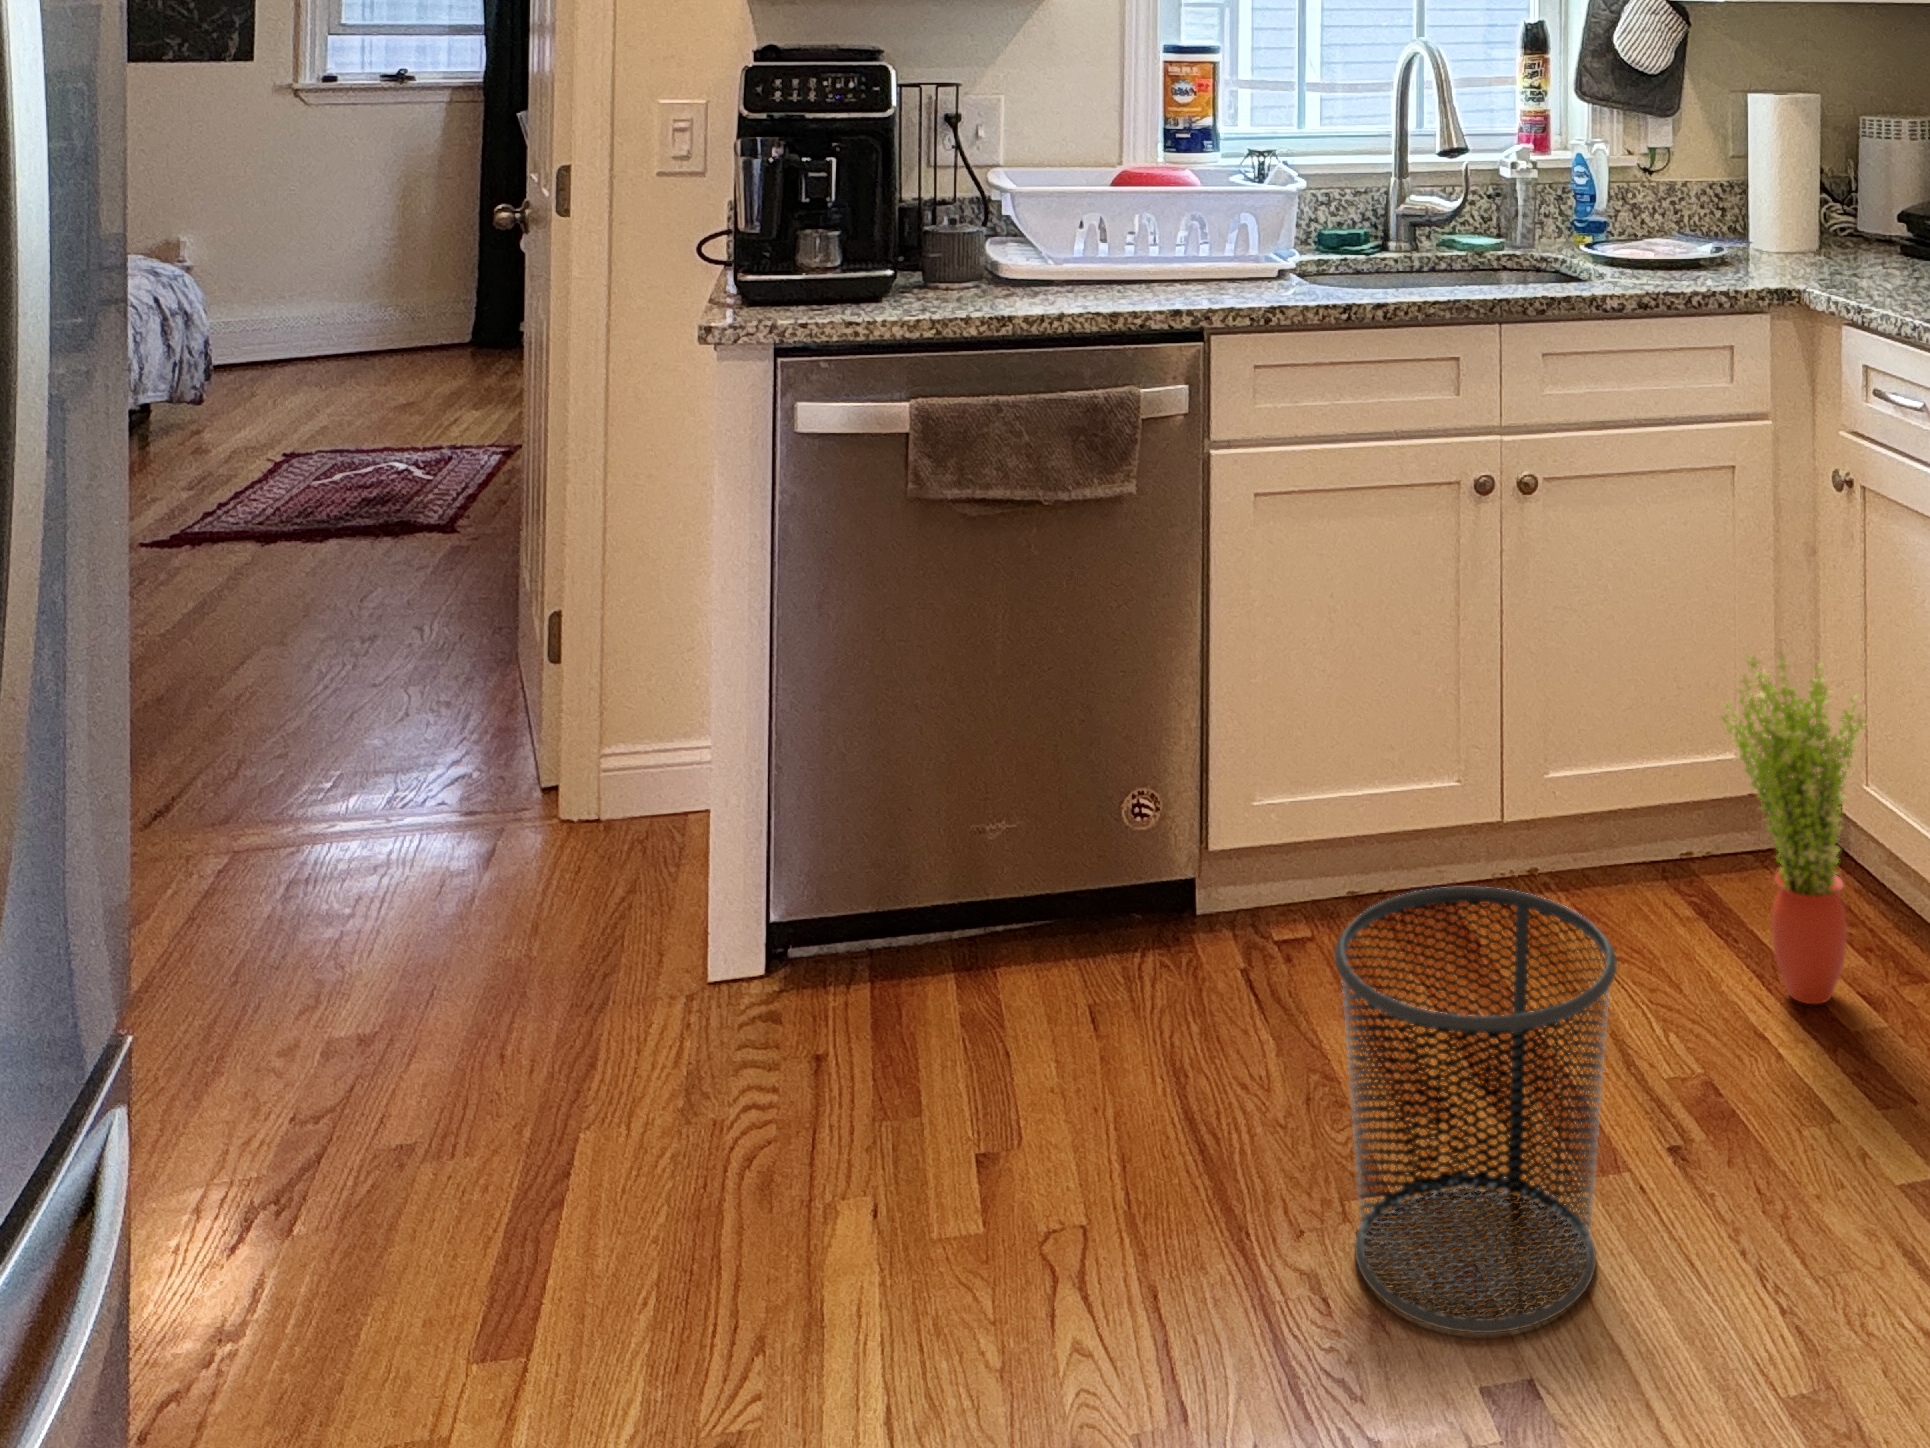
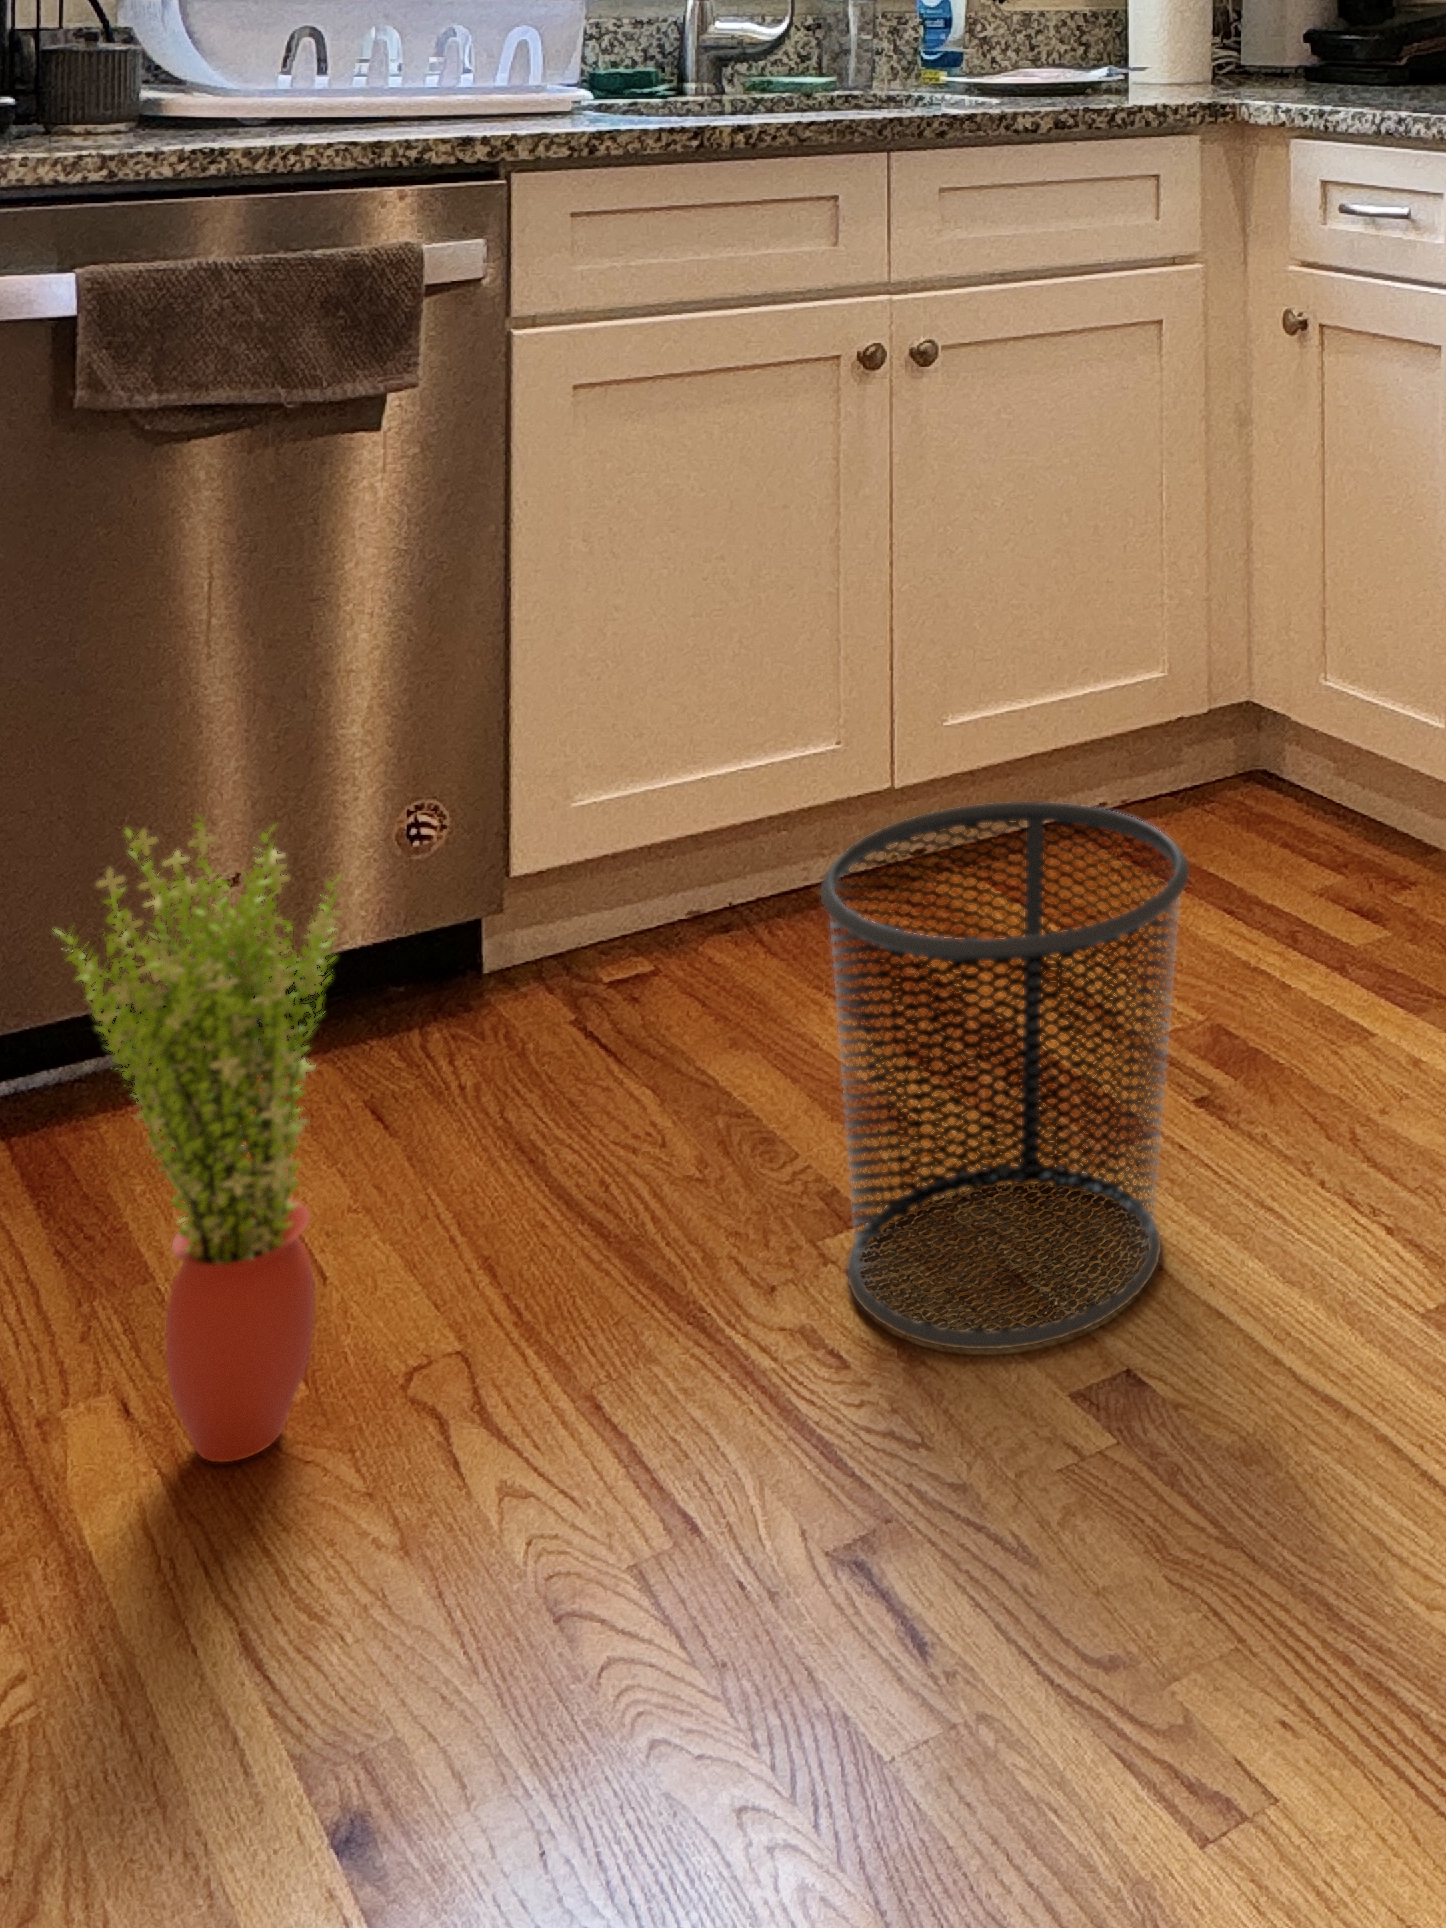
potted plant: present [1722,654,1866,1004] -> present [56,816,342,1462]

